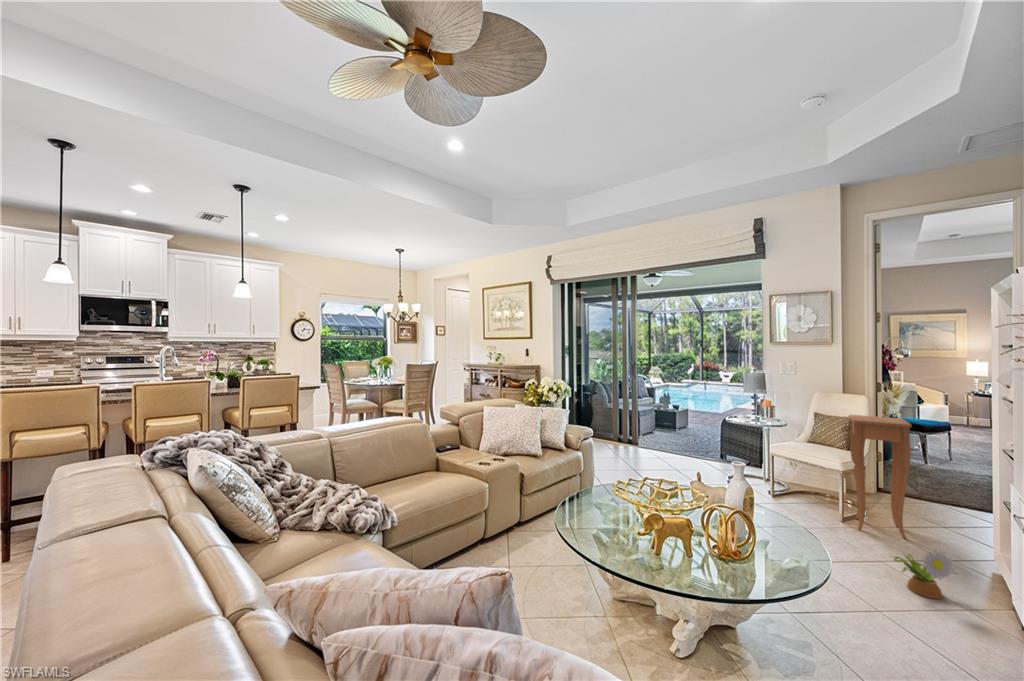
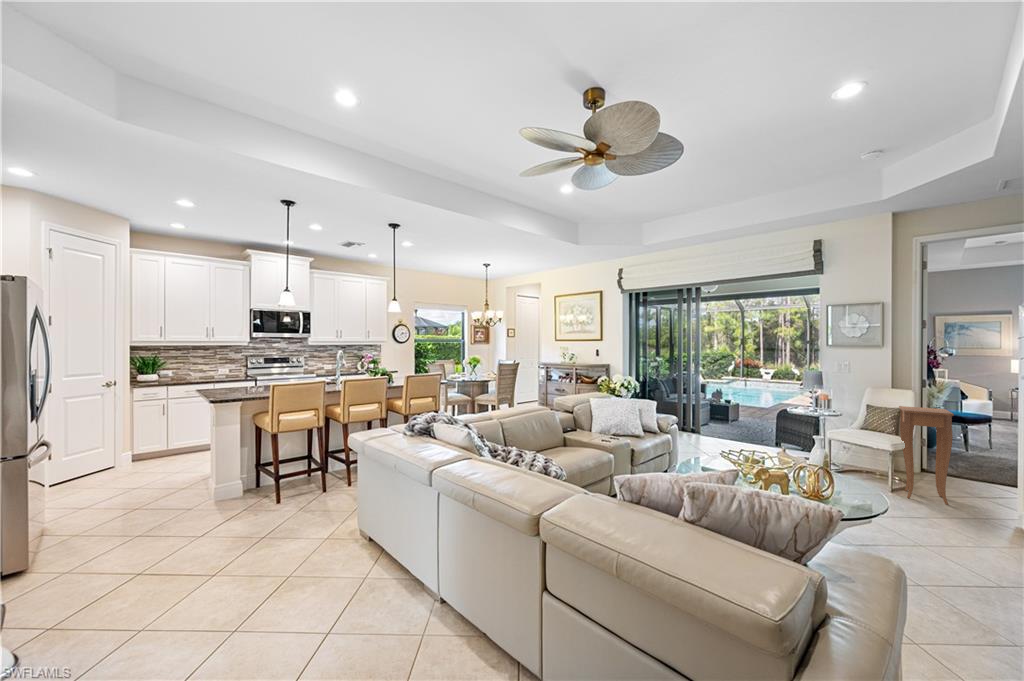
decorative plant: present [893,550,957,599] -> none [935,505,990,542]

